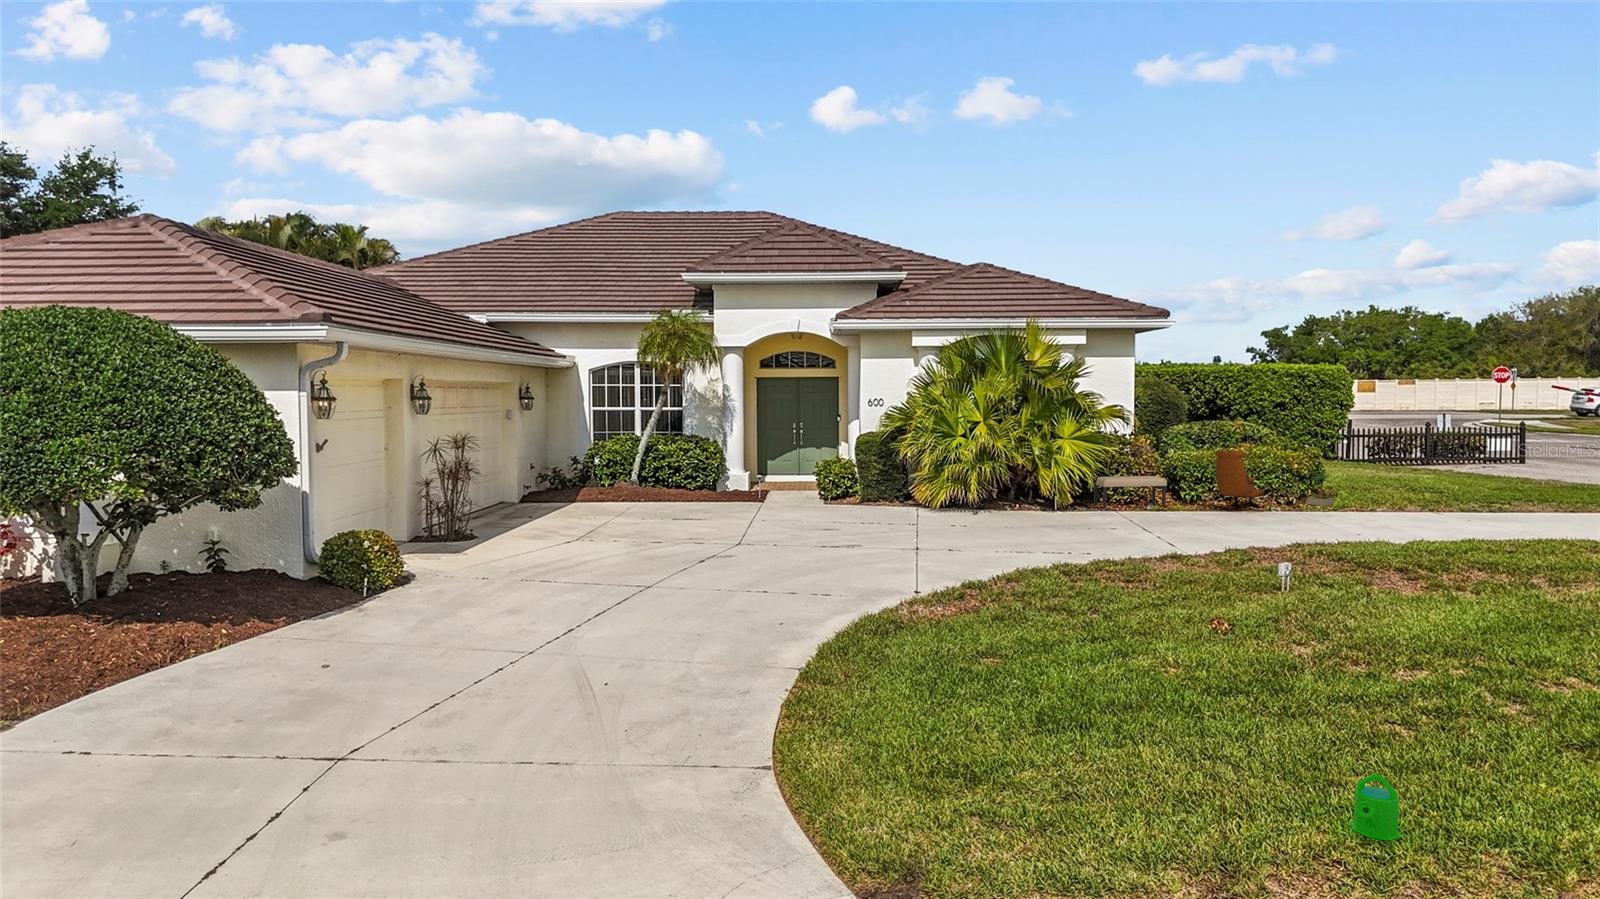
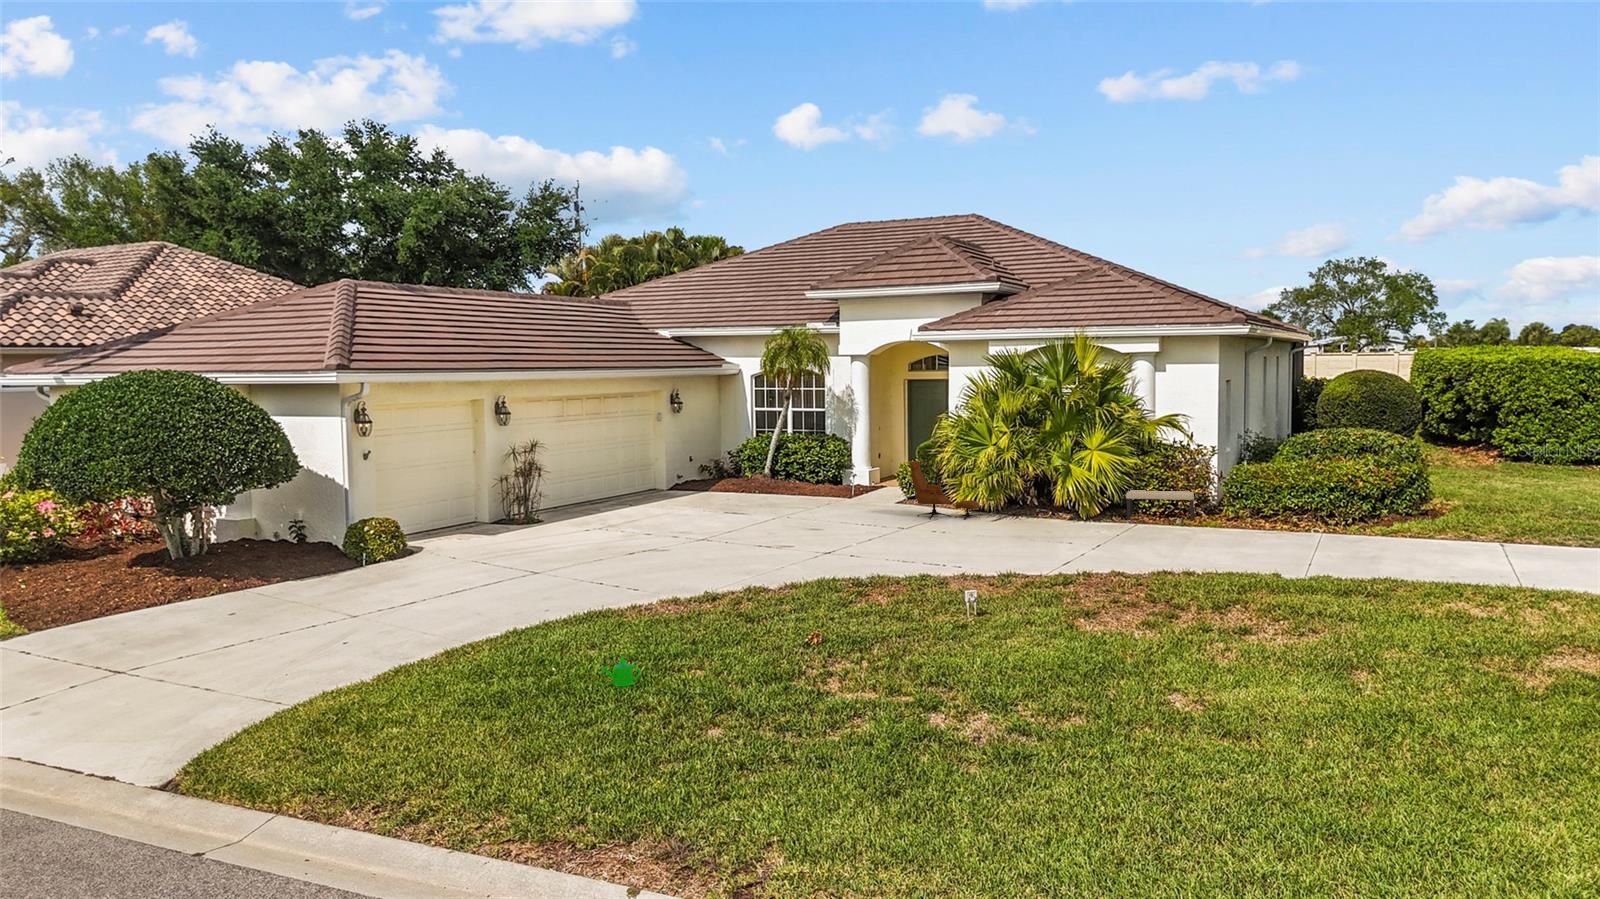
lounge chair: present [1216,450,1265,511] -> present [909,461,980,519]
potted plant: present [1307,472,1334,506] -> none [1355,491,1383,528]

